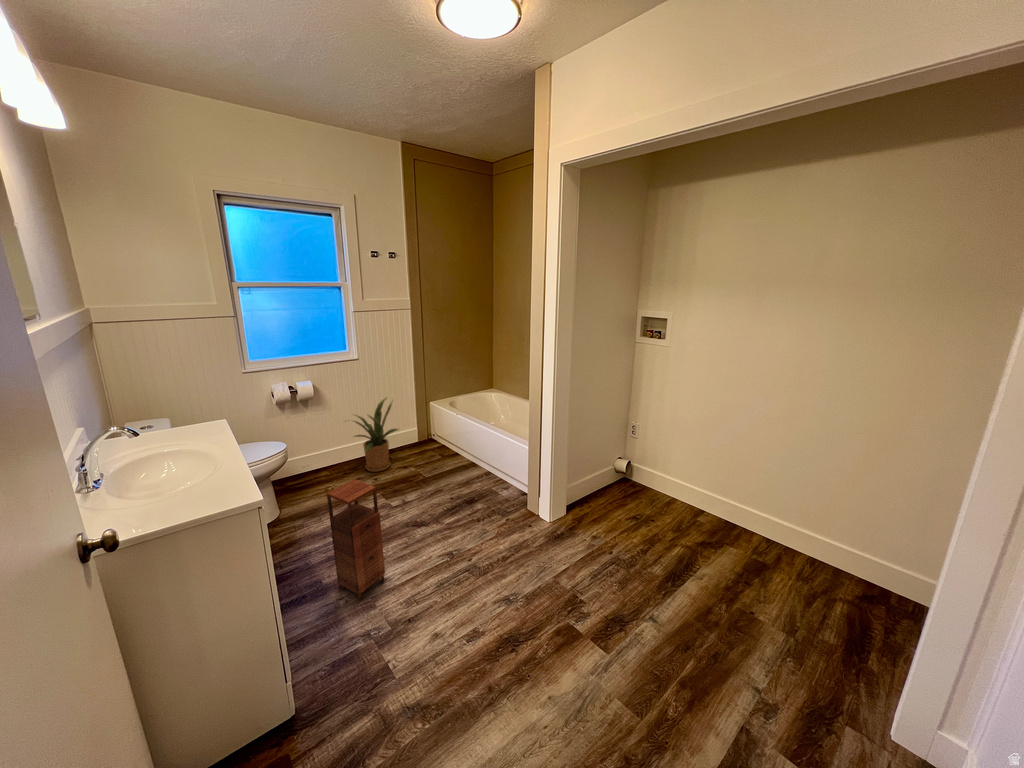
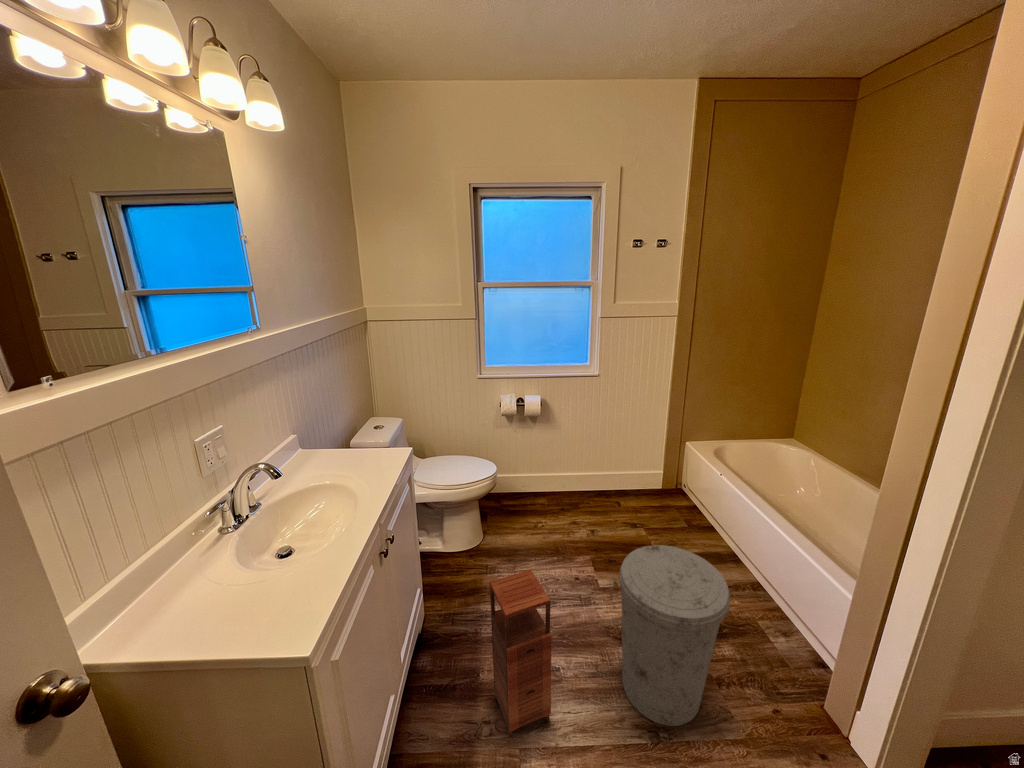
house plant: present [353,398,398,472] -> none [562,429,637,522]
trash can: none [413,446,477,551] -> present [619,545,730,726]

